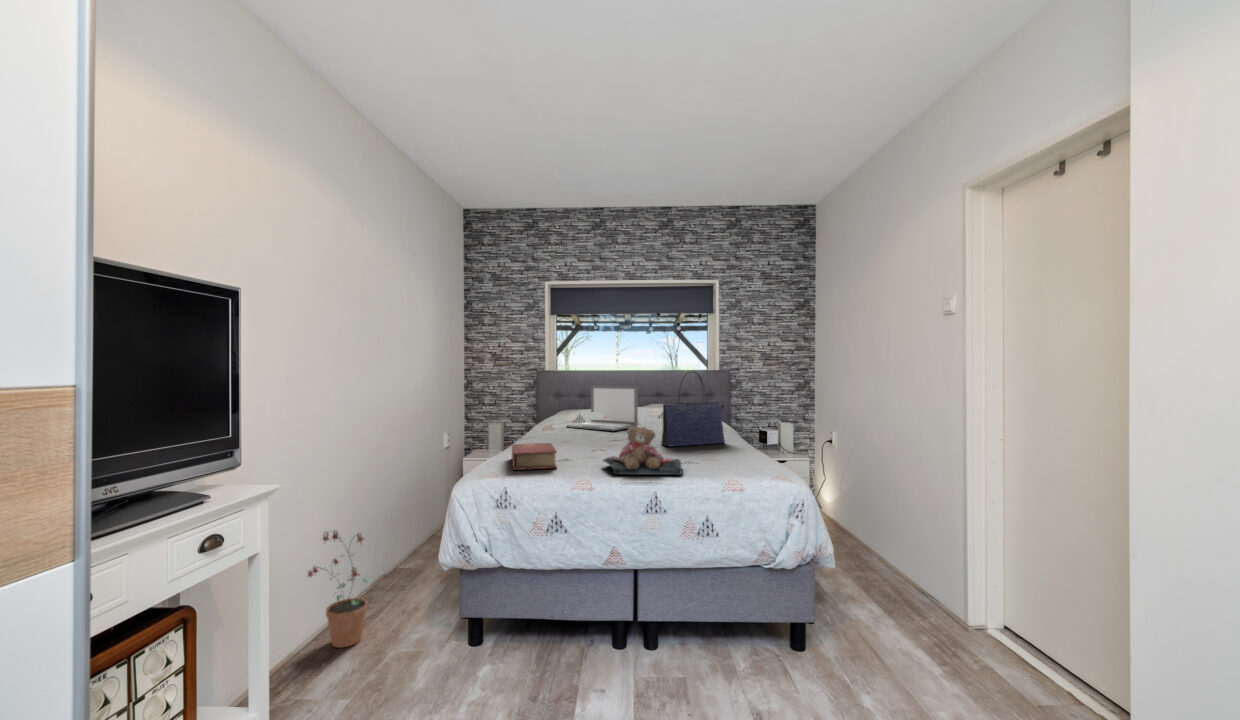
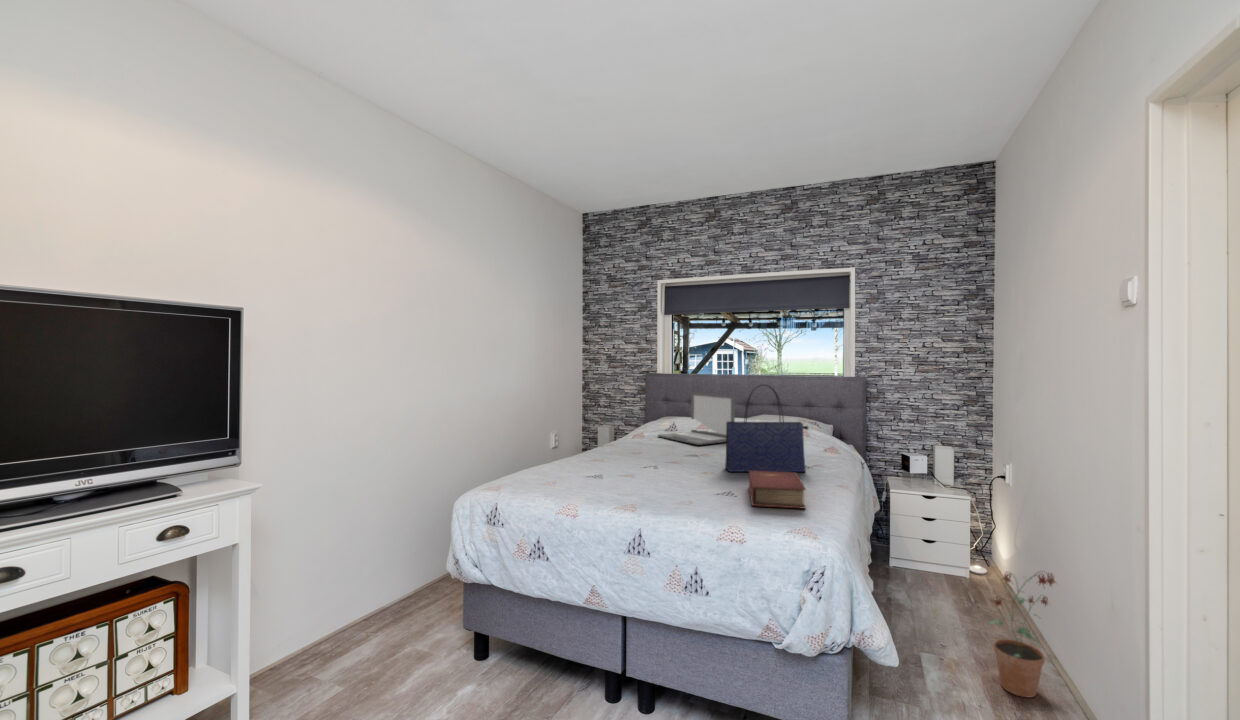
teddy bear: present [603,426,681,475] -> none [611,449,703,513]
book: present [512,443,557,470] -> present [749,471,806,508]
potted plant: present [308,531,373,648] -> present [990,573,1055,697]

